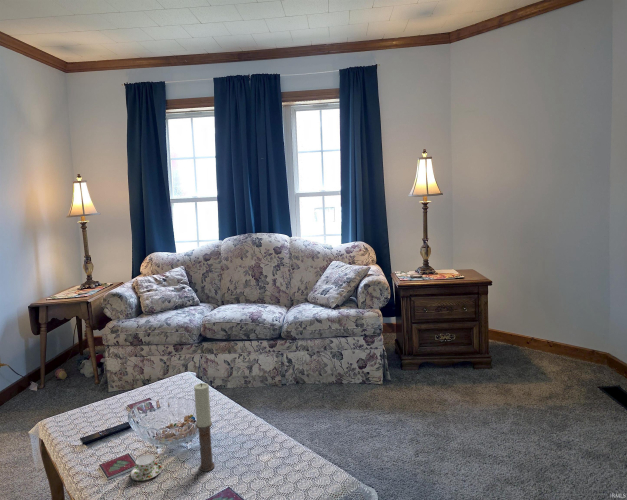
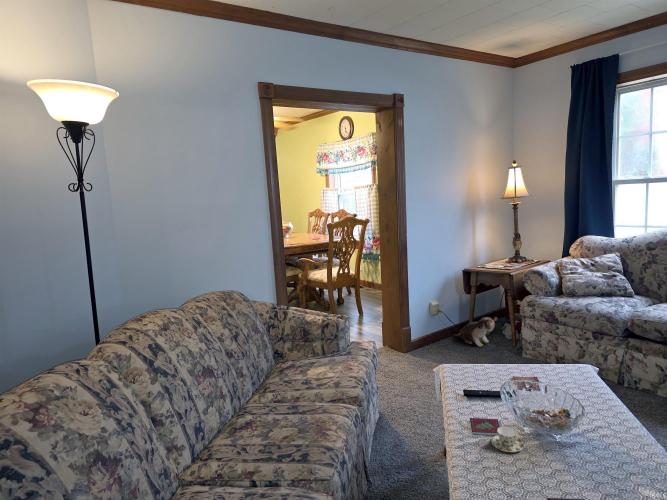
plush toy: none [19,352,77,391] -> present [453,317,497,347]
candle: present [194,383,215,471] -> none [565,373,585,475]

